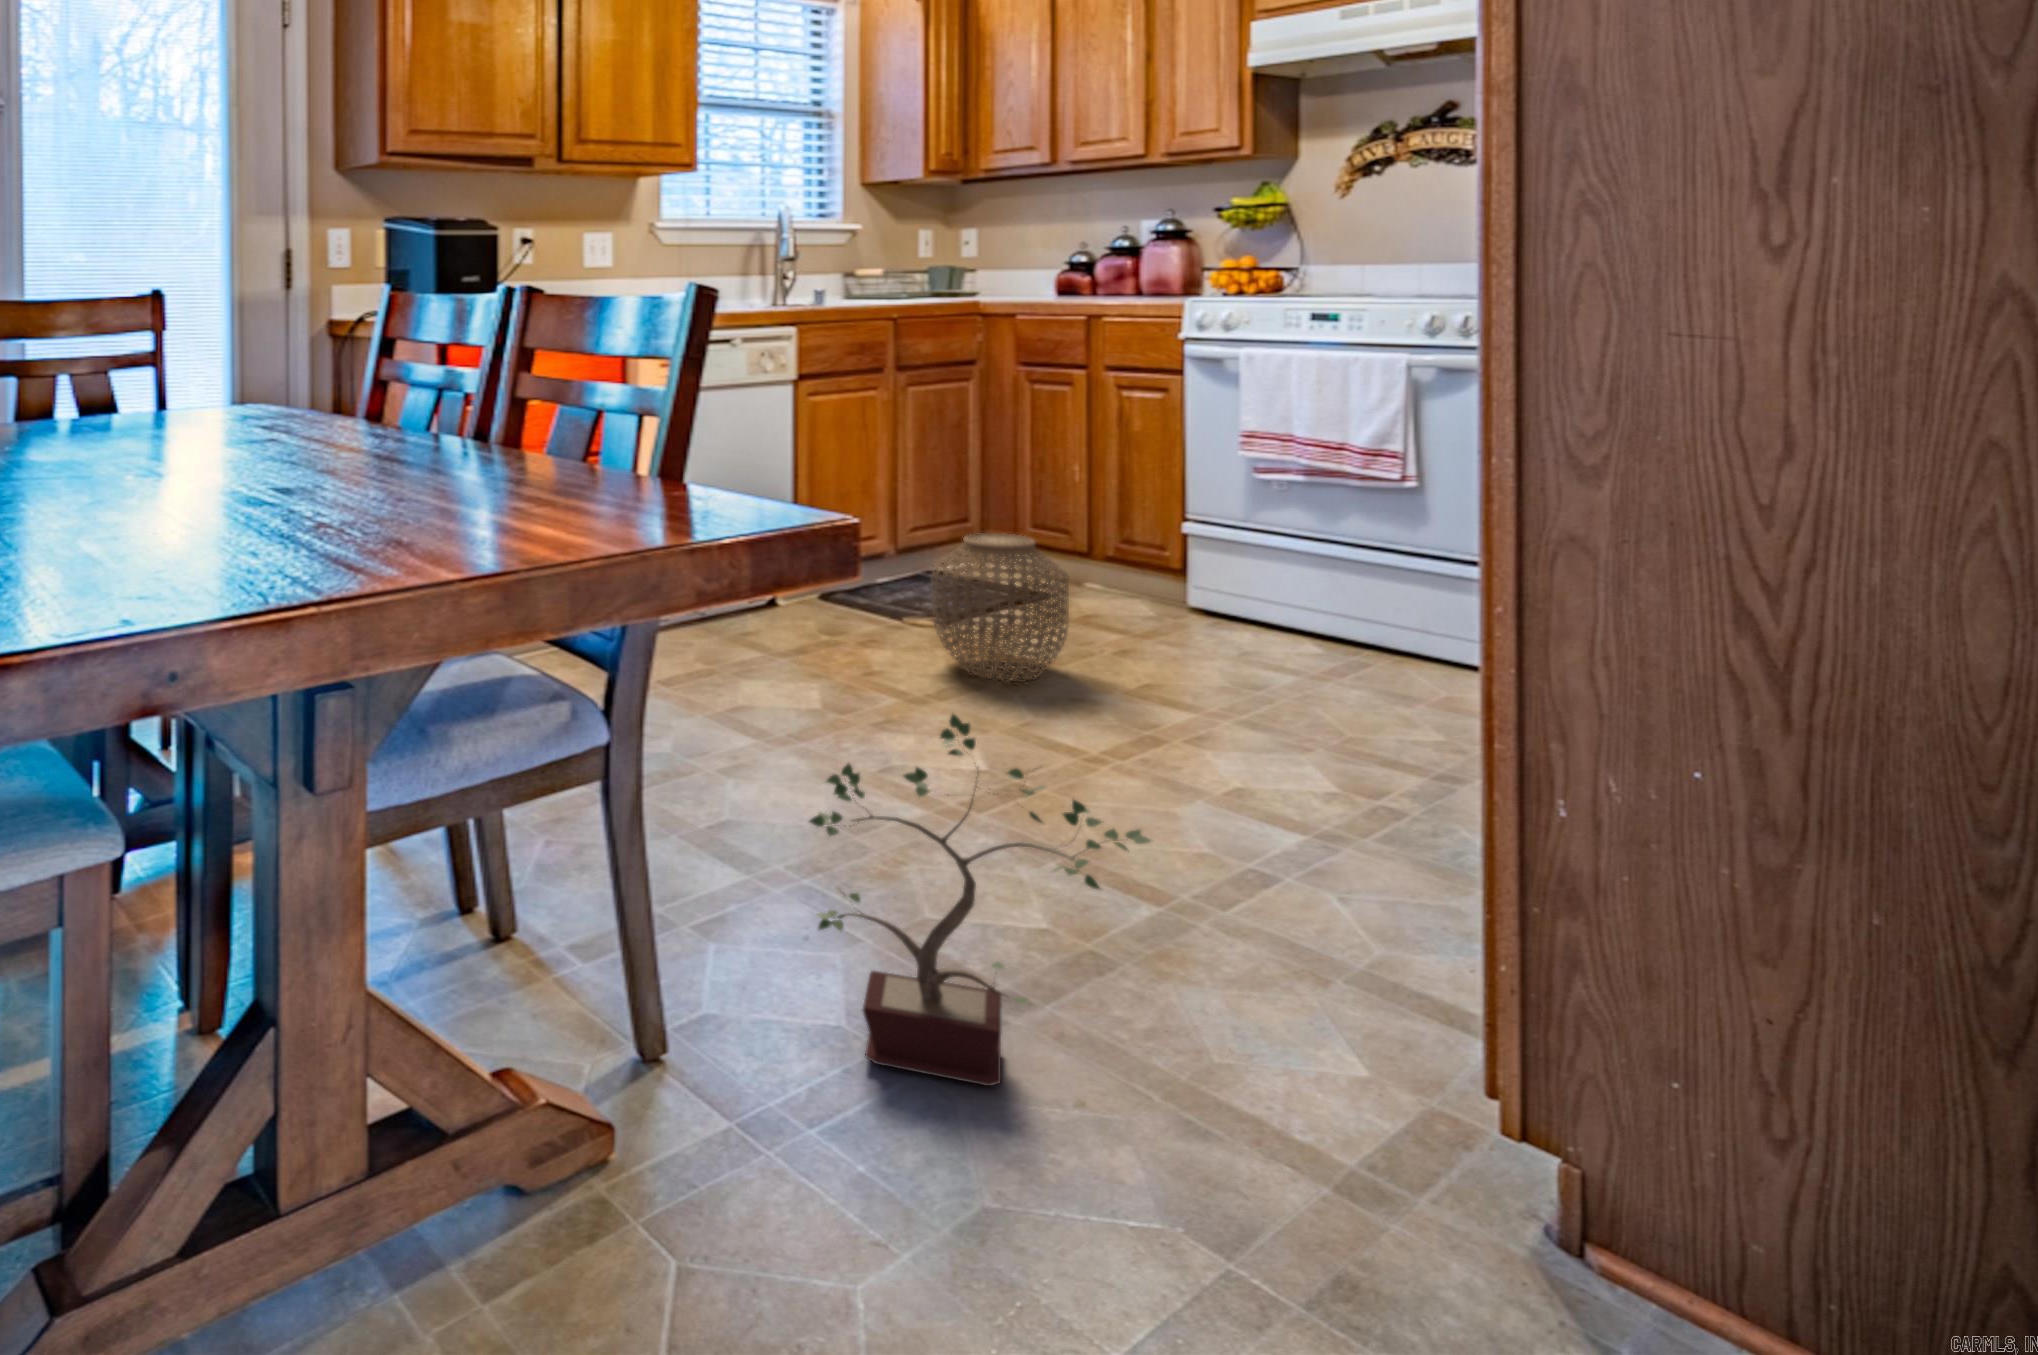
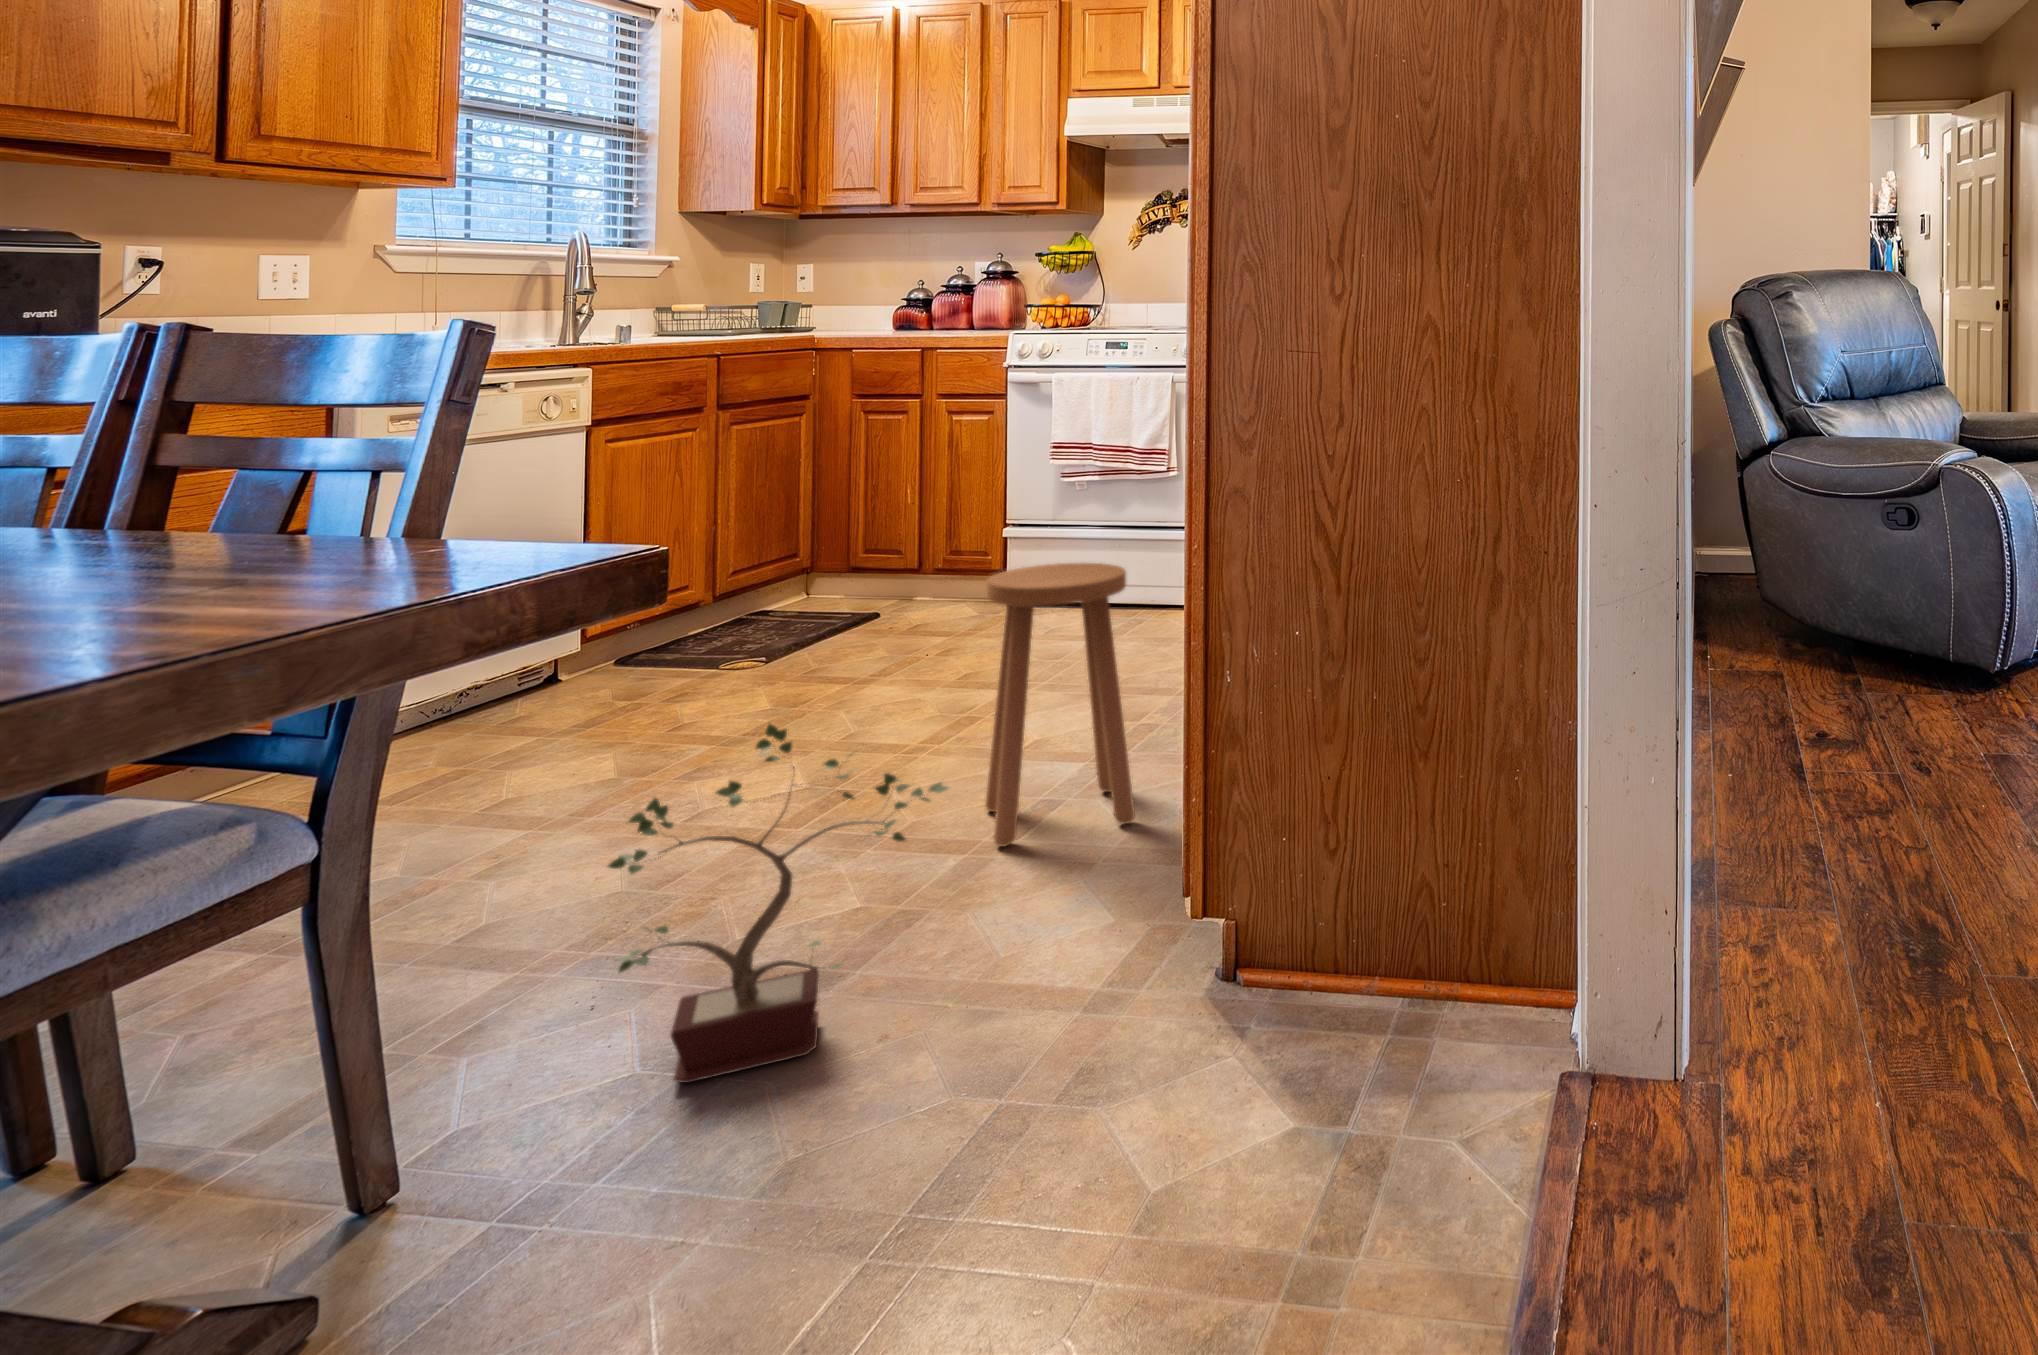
woven basket: present [932,533,1069,681] -> none [761,562,903,706]
stool: none [1171,574,1375,928] -> present [985,563,1135,846]

